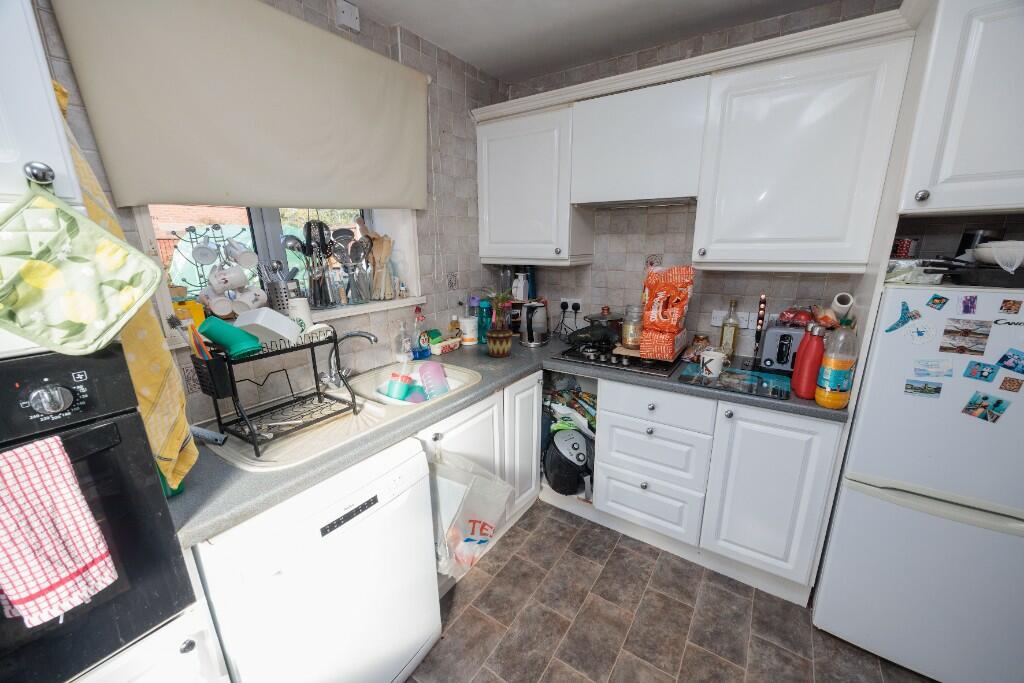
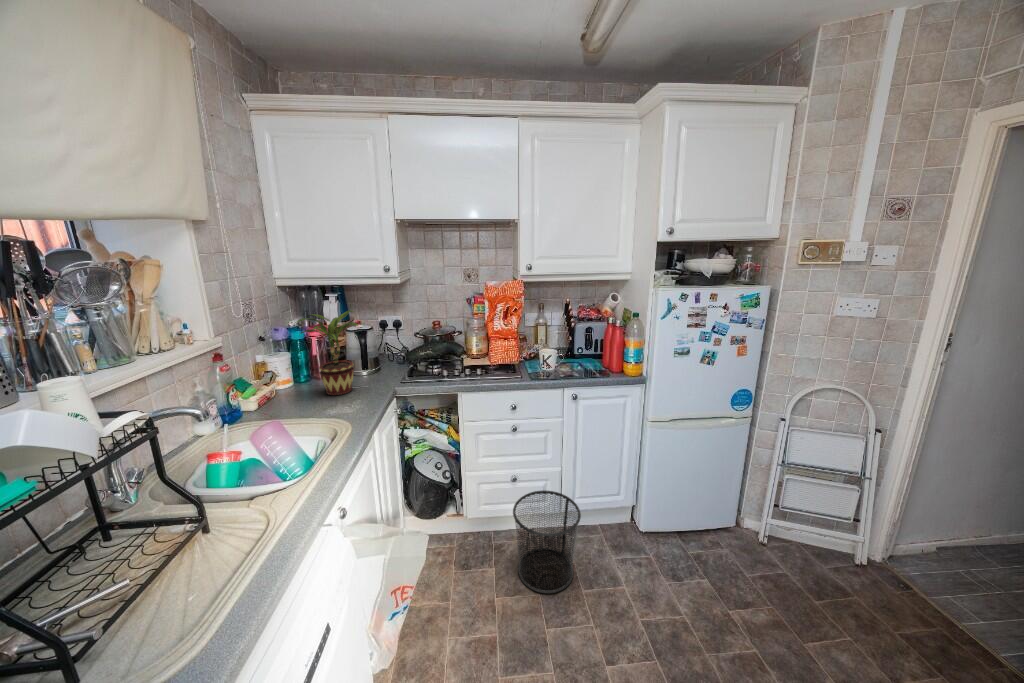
waste bin: none [622,506,705,625] -> present [513,490,581,593]

